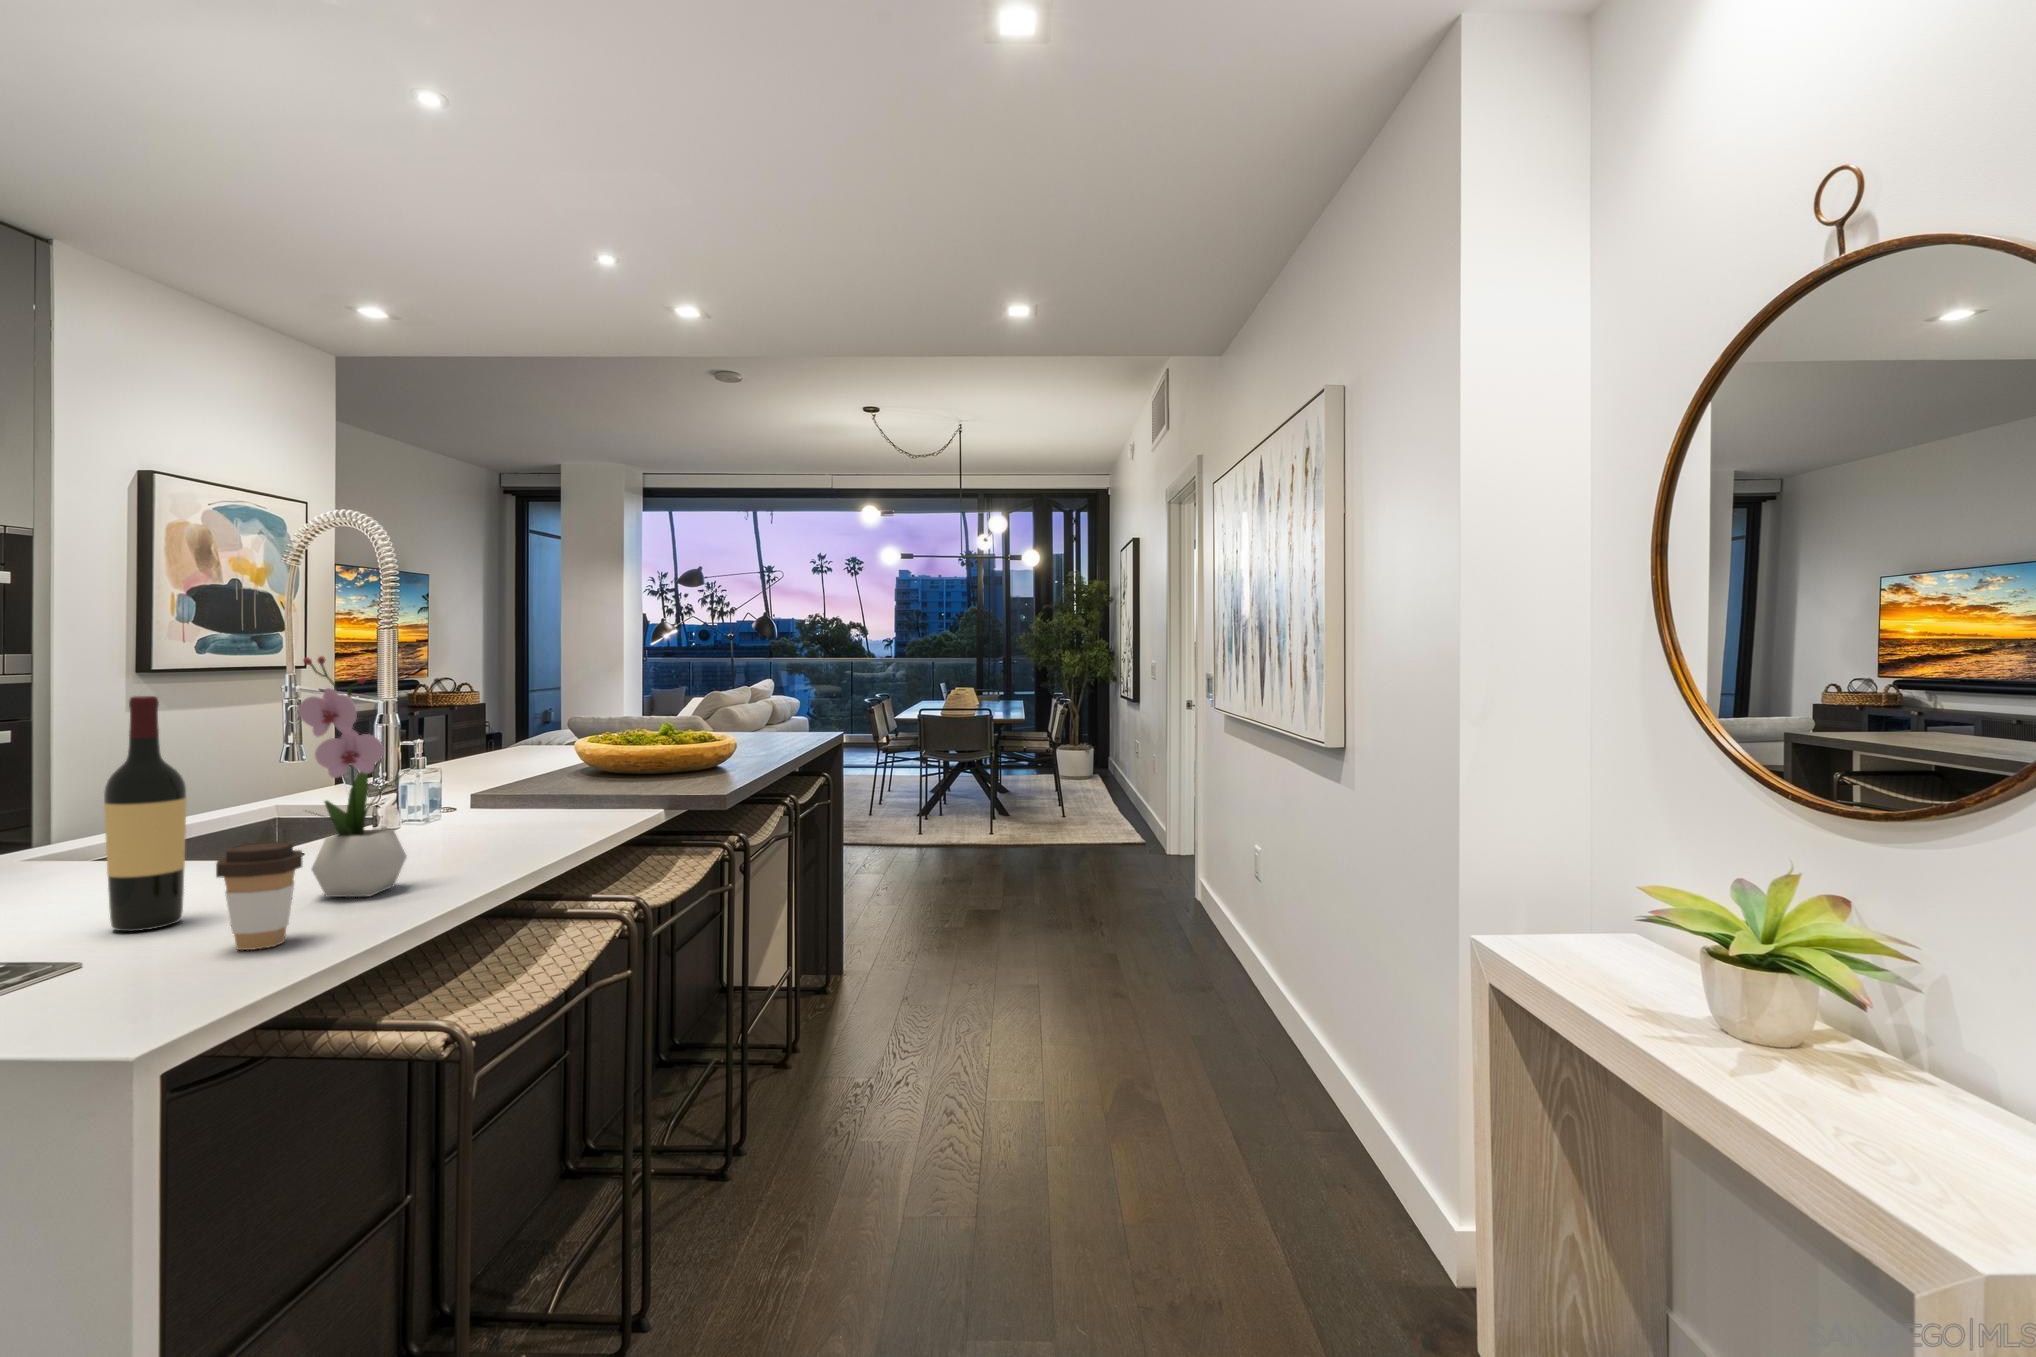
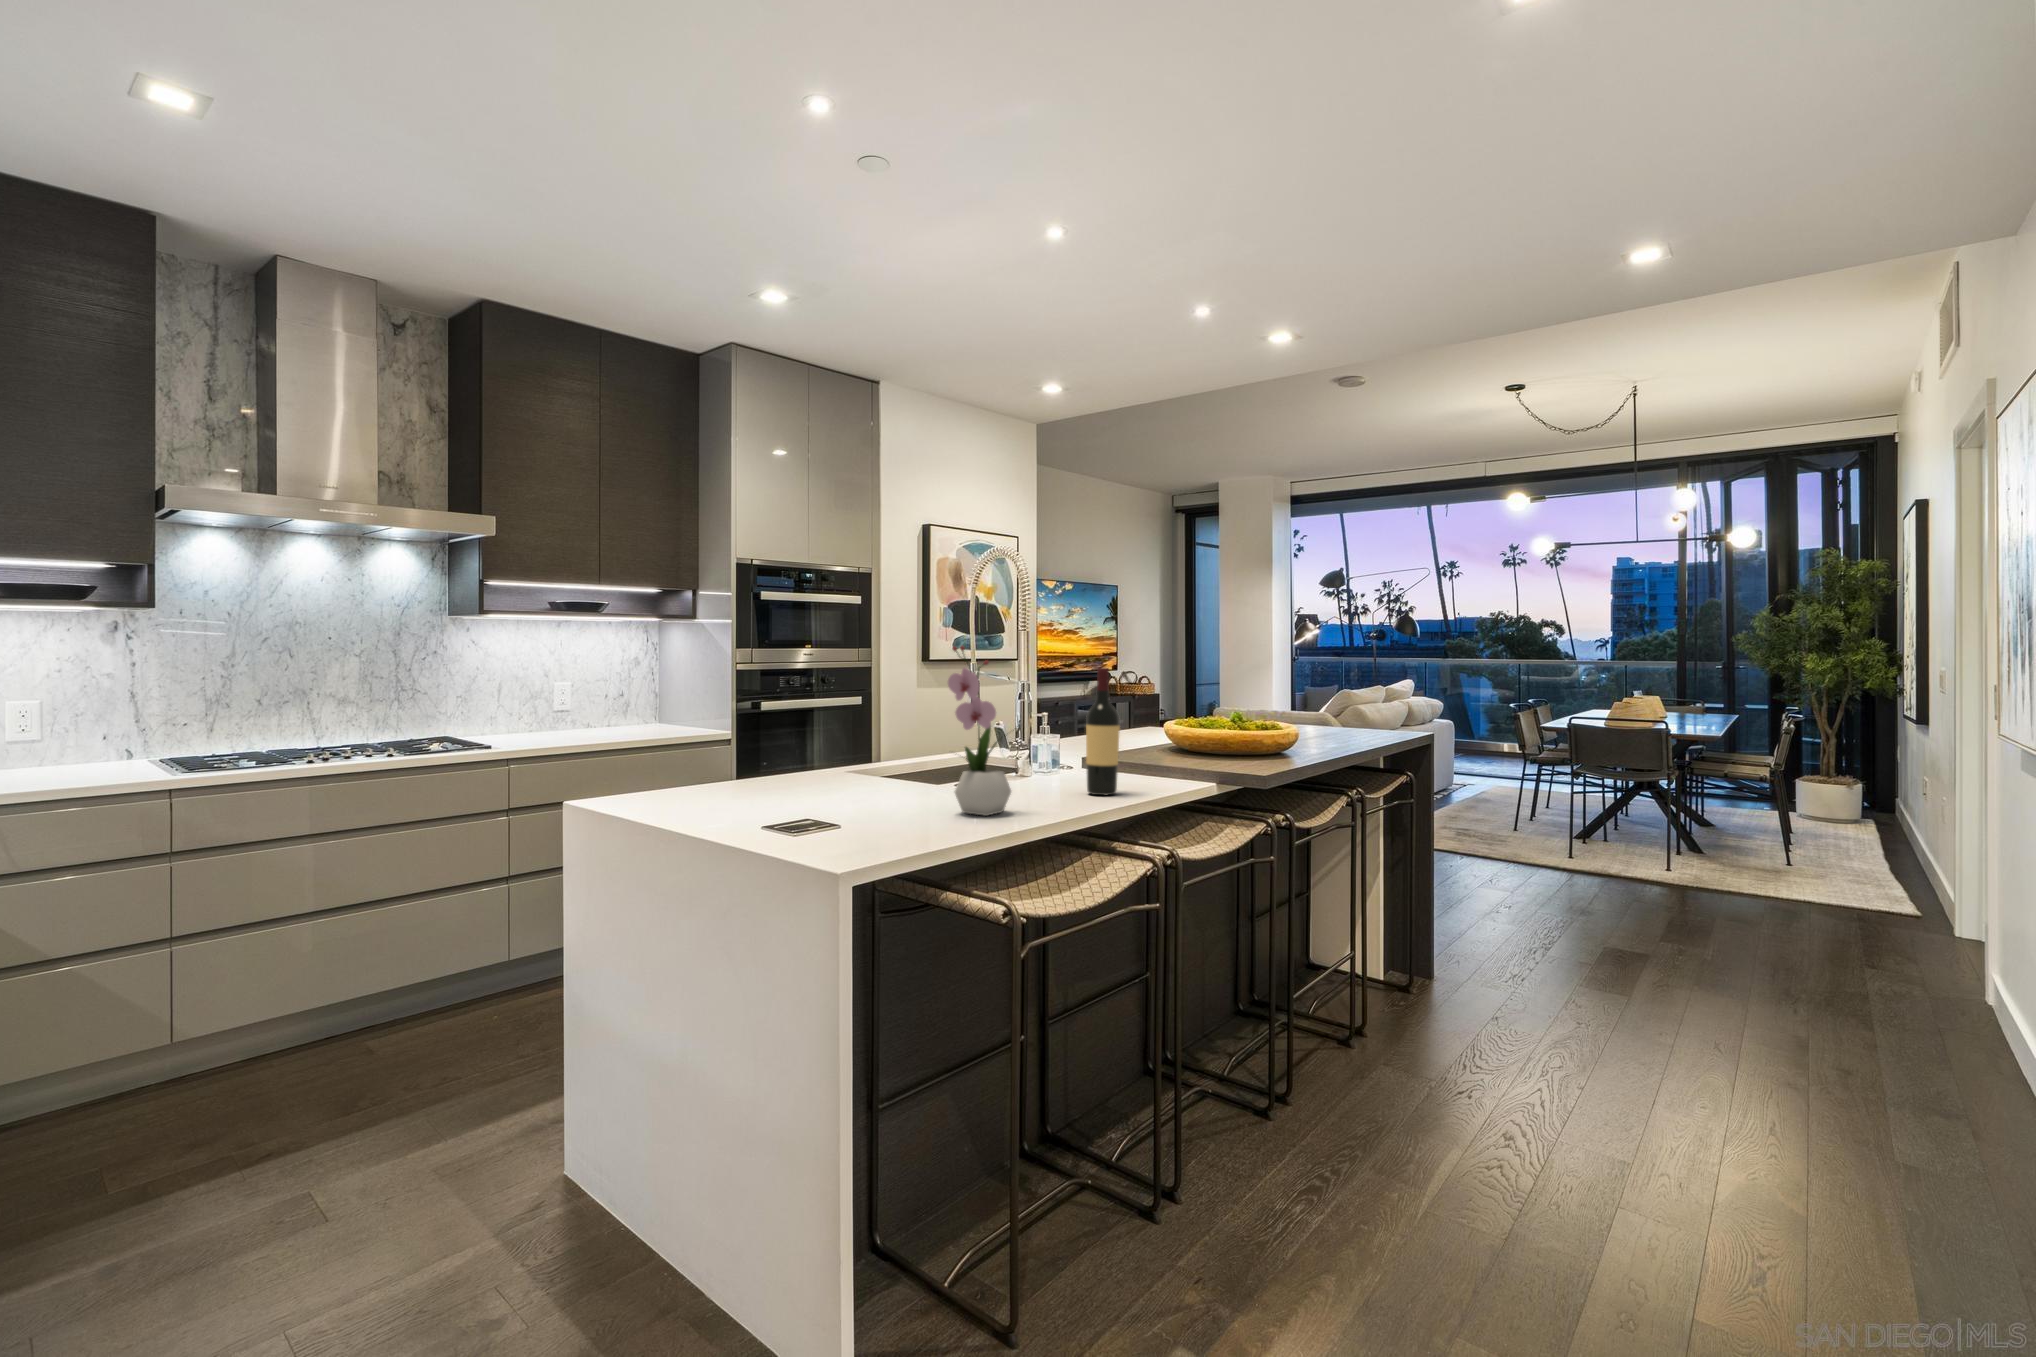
wine bottle: present [104,696,186,931] -> present [1086,668,1120,795]
coffee cup: present [216,841,302,950] -> none [891,766,938,835]

